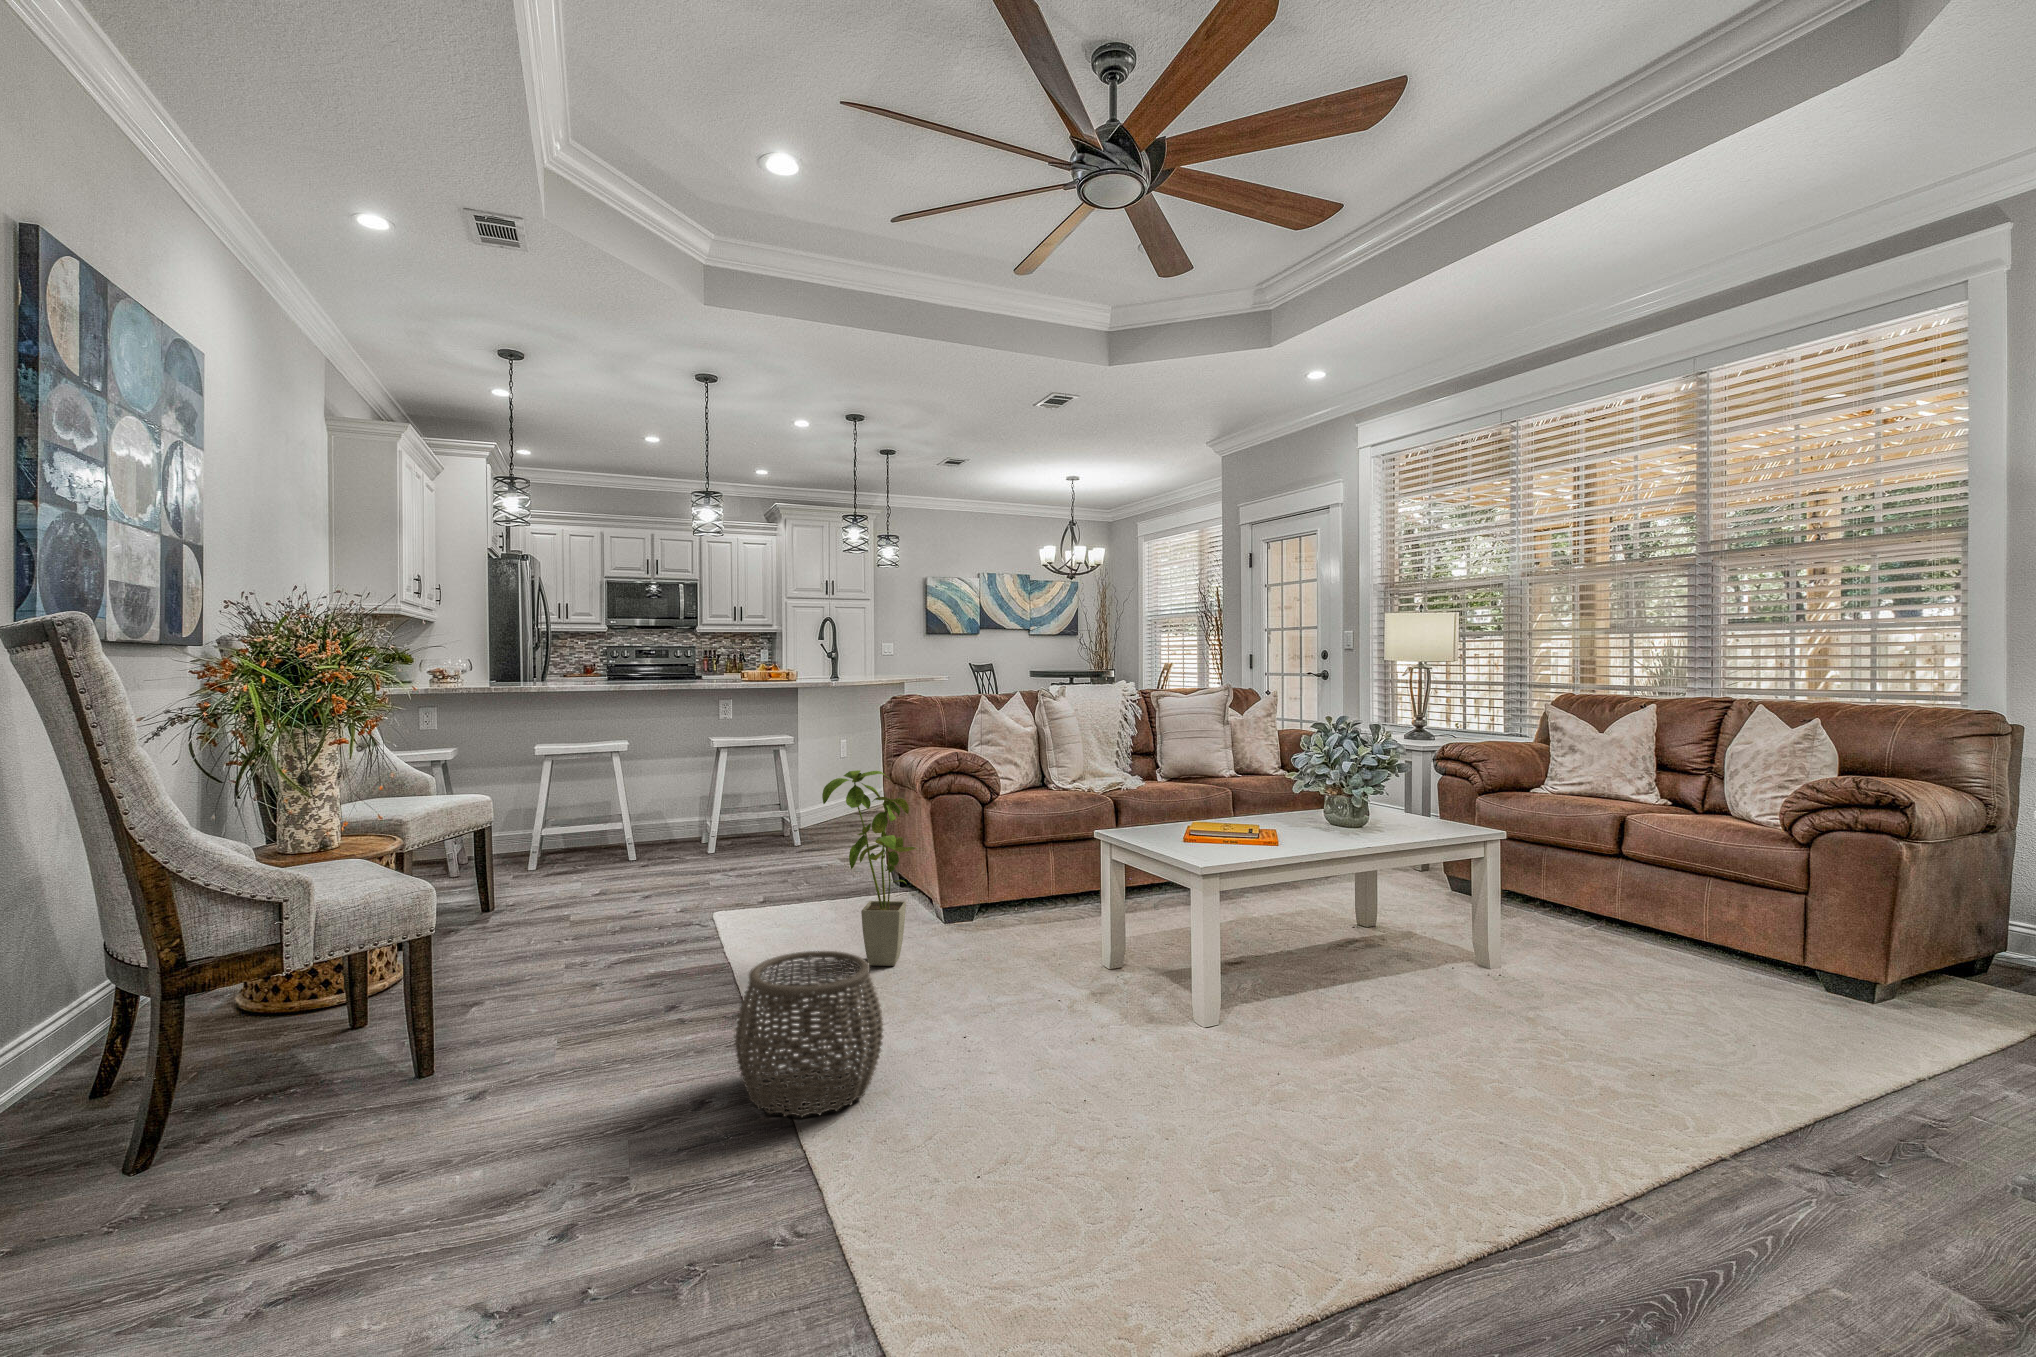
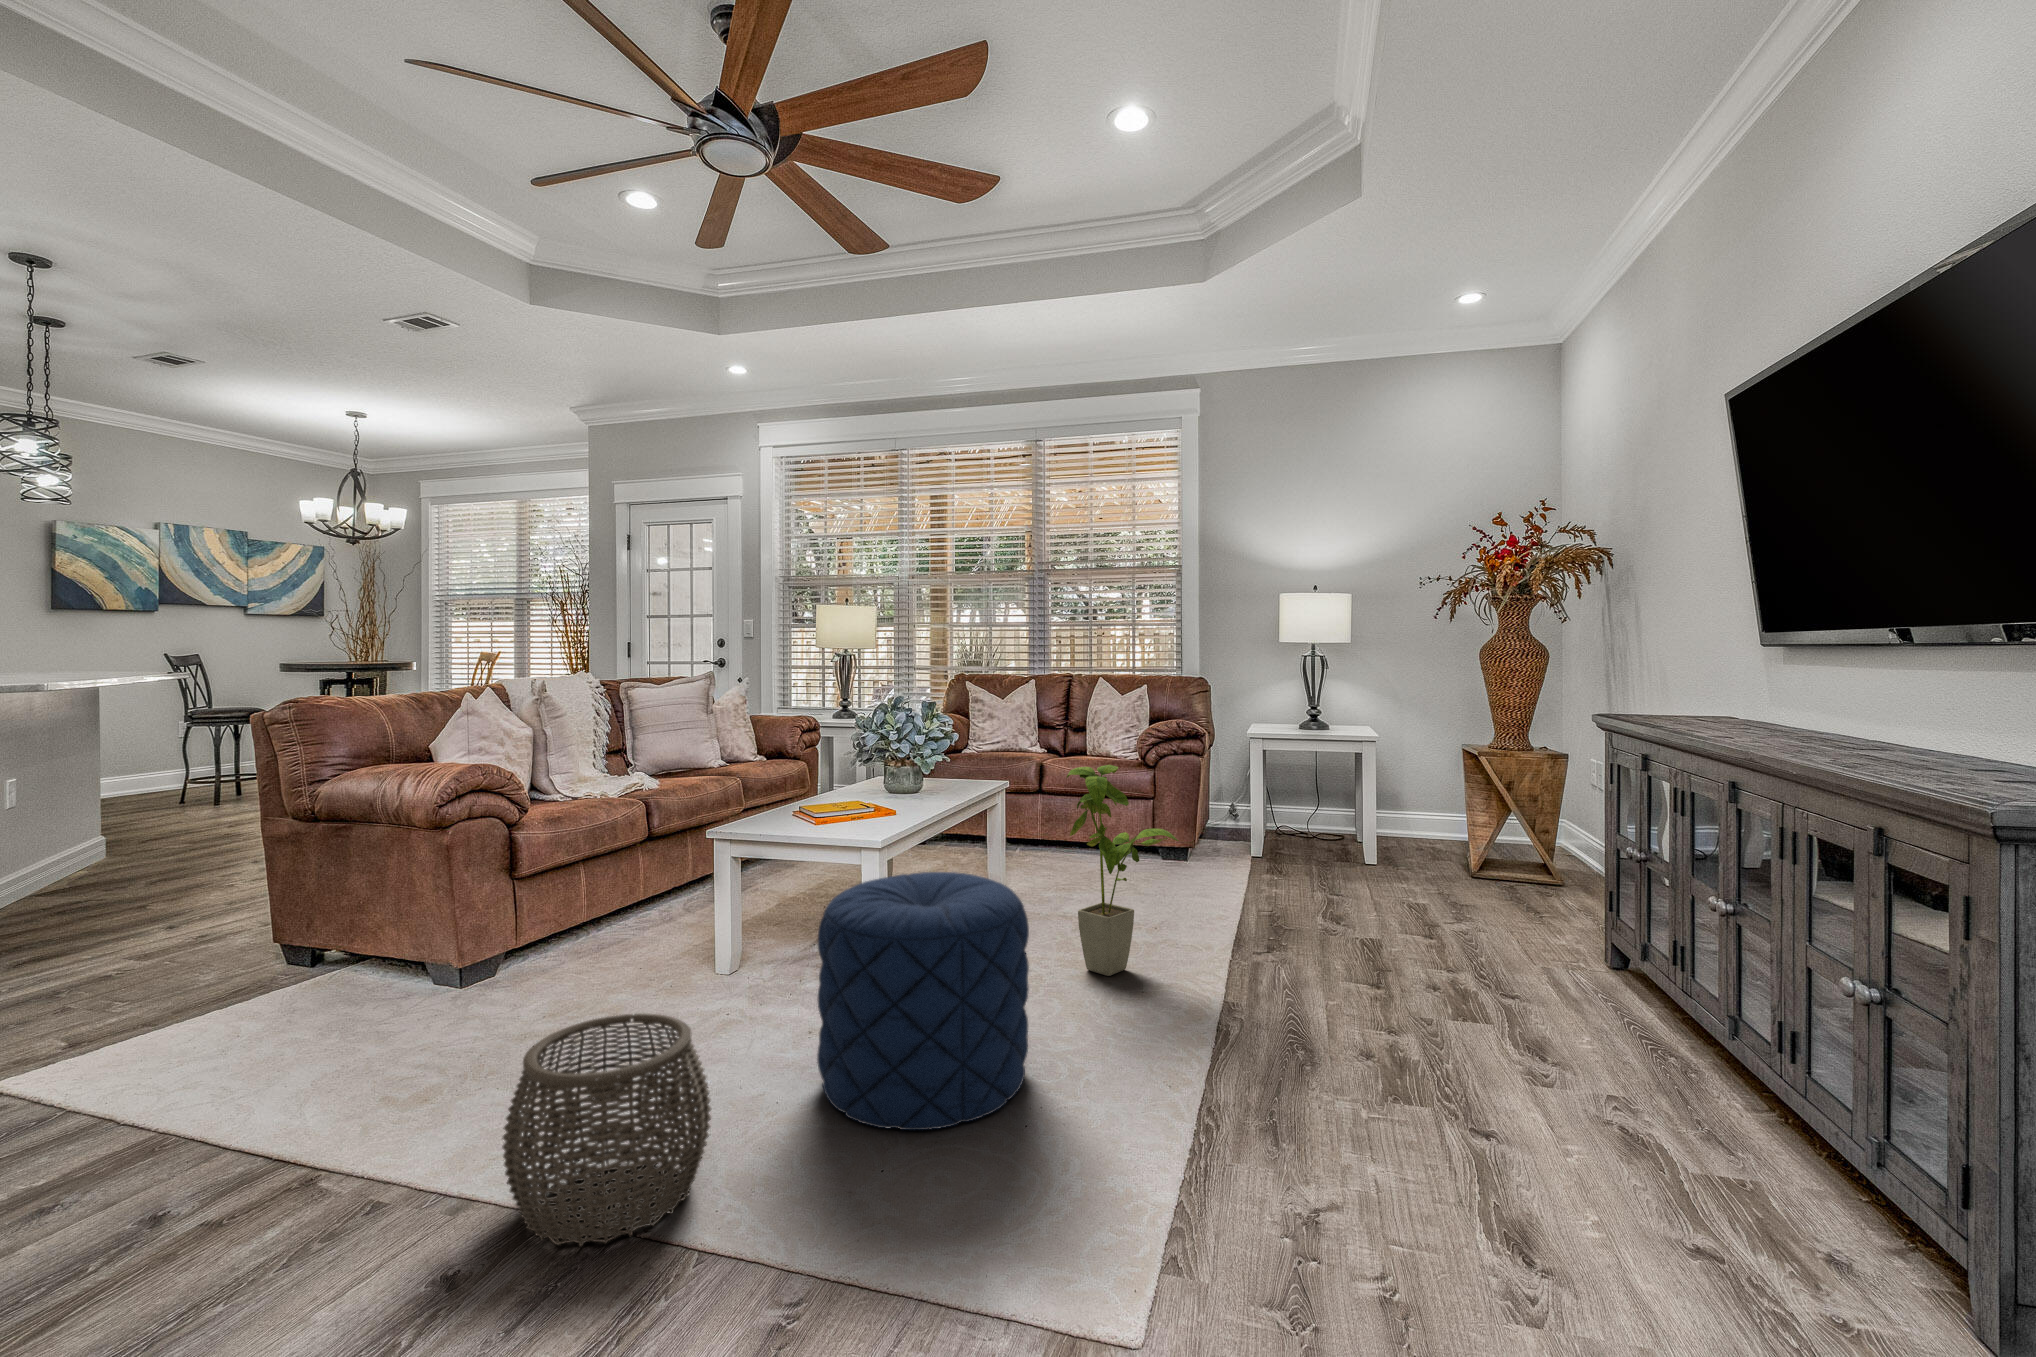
house plant: present [822,770,916,966] -> present [1067,765,1178,976]
pouf: none [998,896,1217,1165] -> present [817,872,1029,1130]

